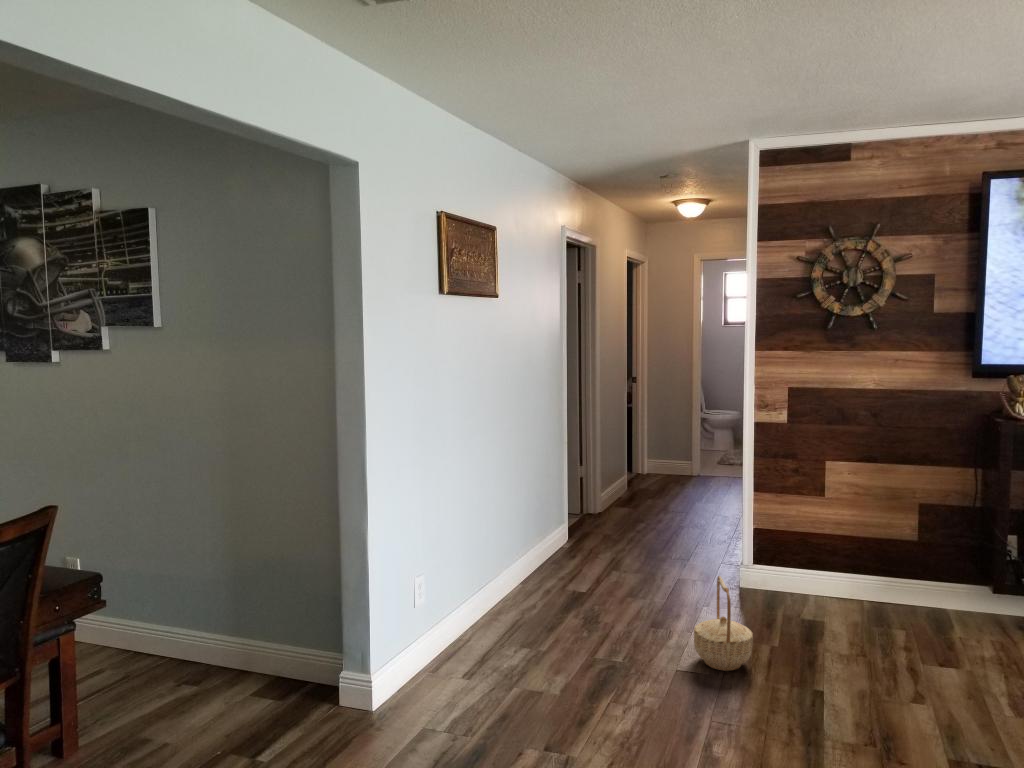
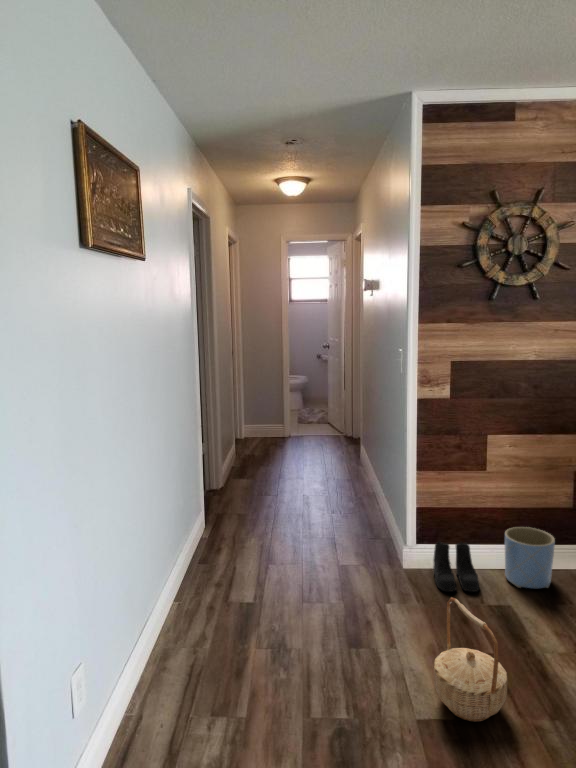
planter: none [834,556,885,616] -> present [505,527,555,588]
boots: none [760,561,802,608] -> present [433,541,479,592]

